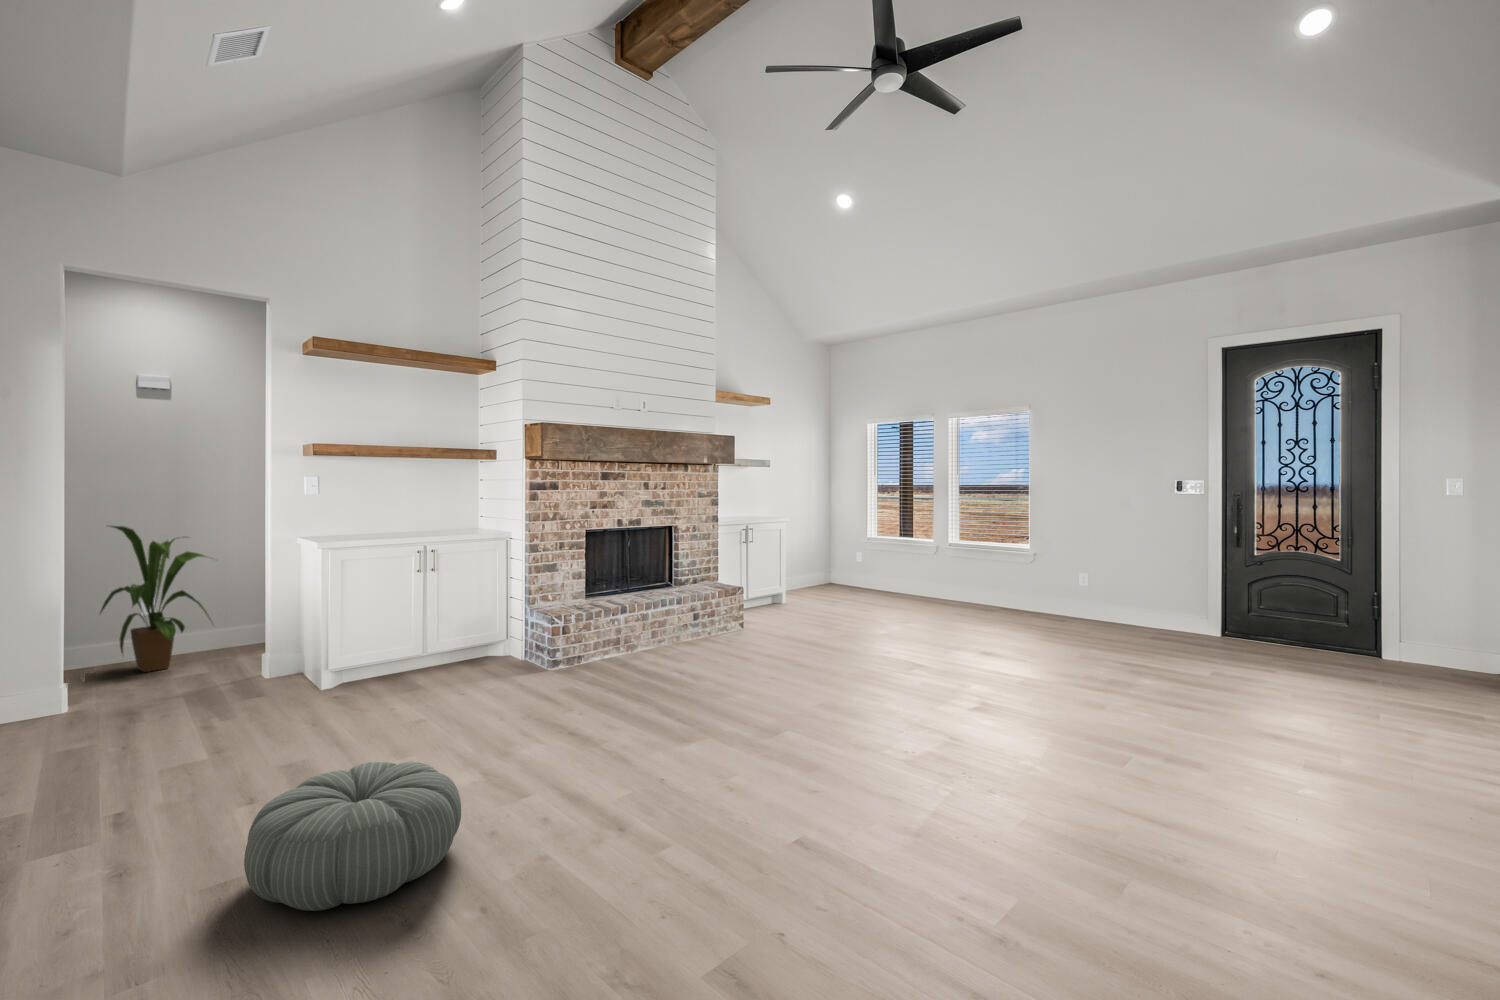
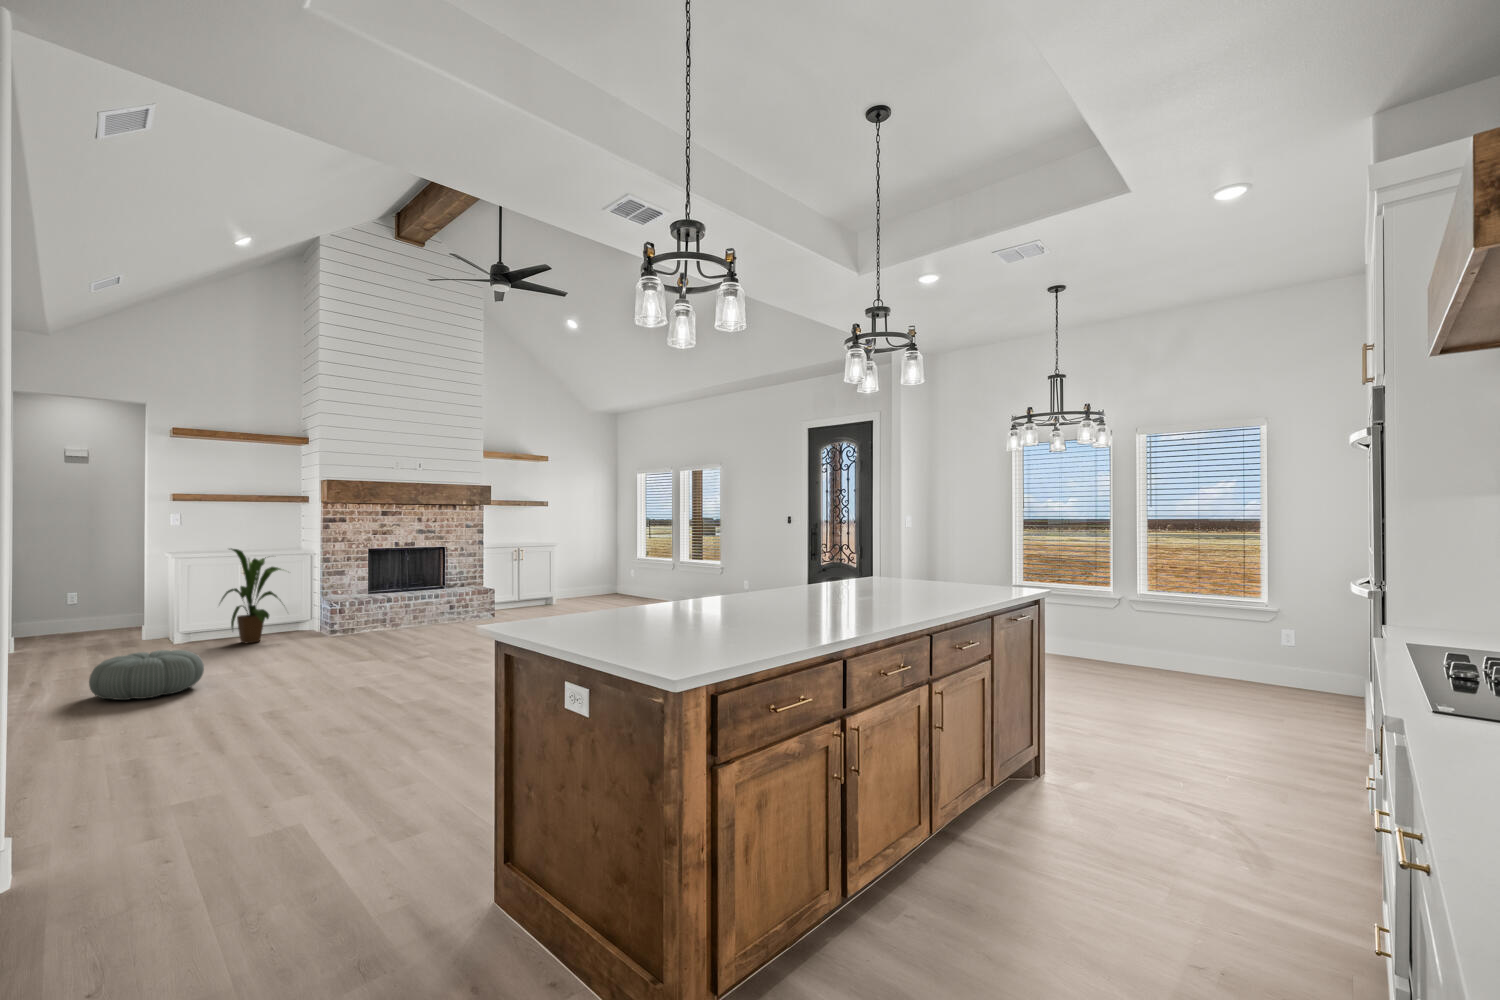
house plant: present [100,526,211,672] -> present [221,548,285,643]

